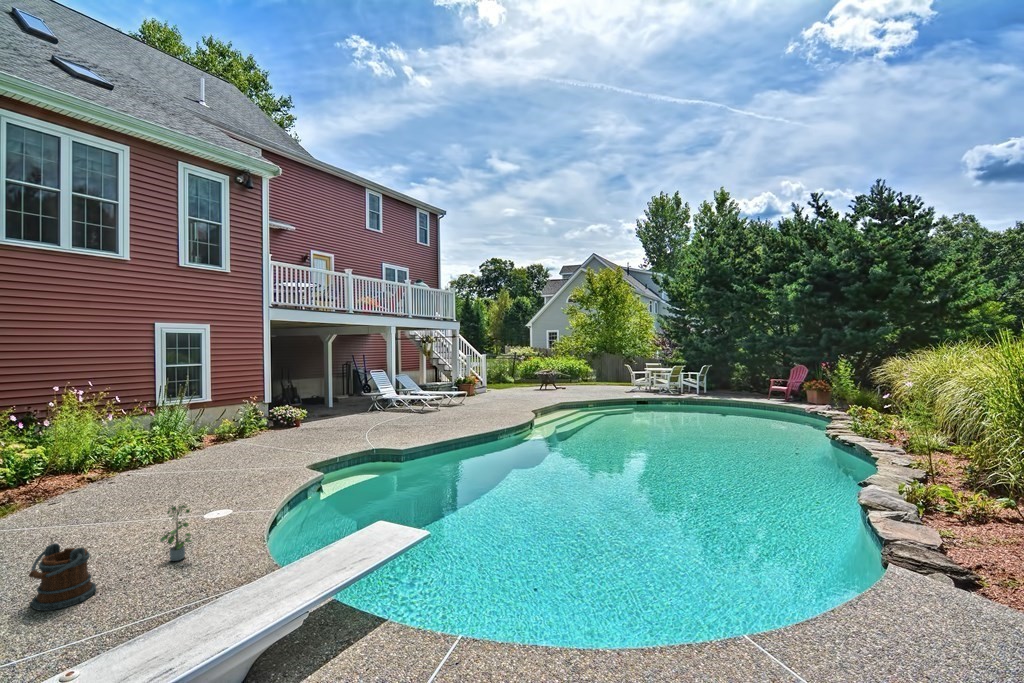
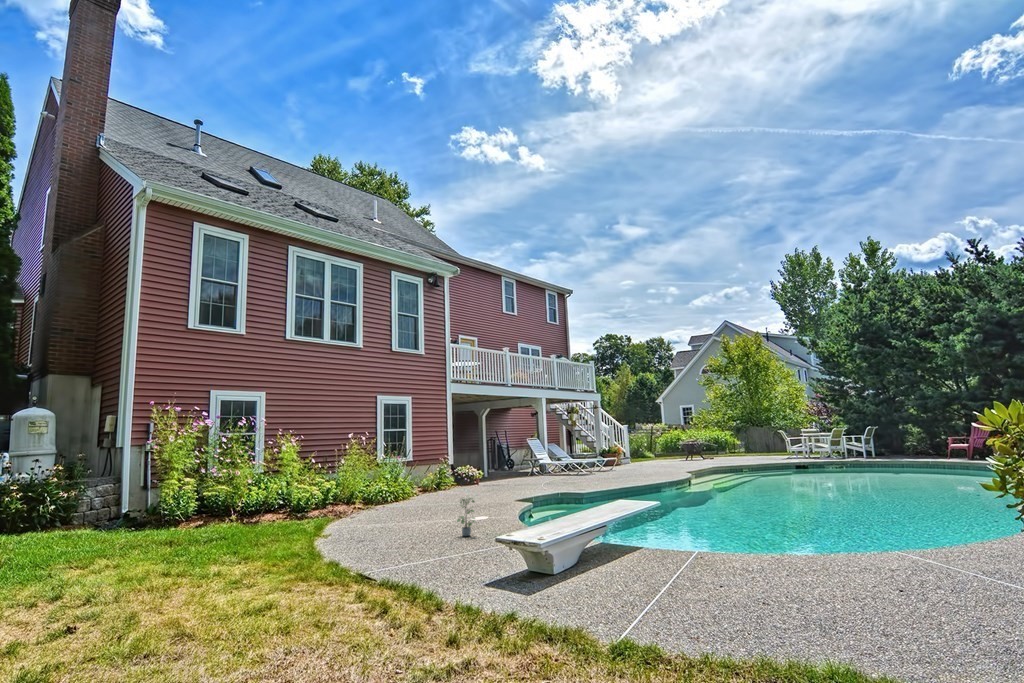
bucket: present [29,543,97,611] -> none [403,512,435,550]

